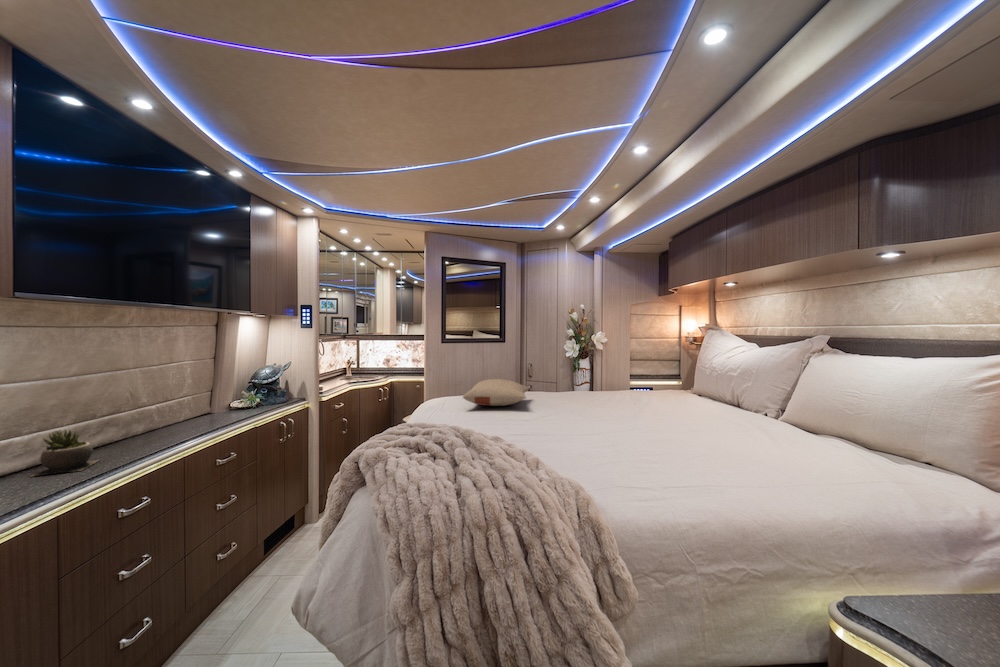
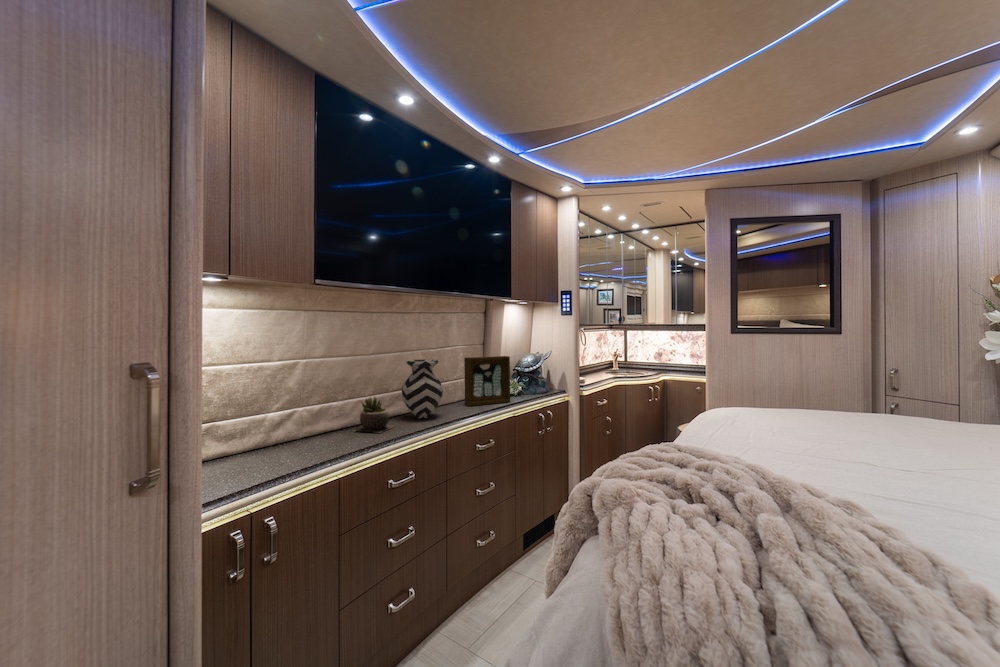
picture frame: none [191,369,249,425] -> present [464,356,510,406]
vase: none [104,379,168,447] -> present [402,360,443,419]
pillow: present [463,379,529,406] -> none [771,392,915,439]

